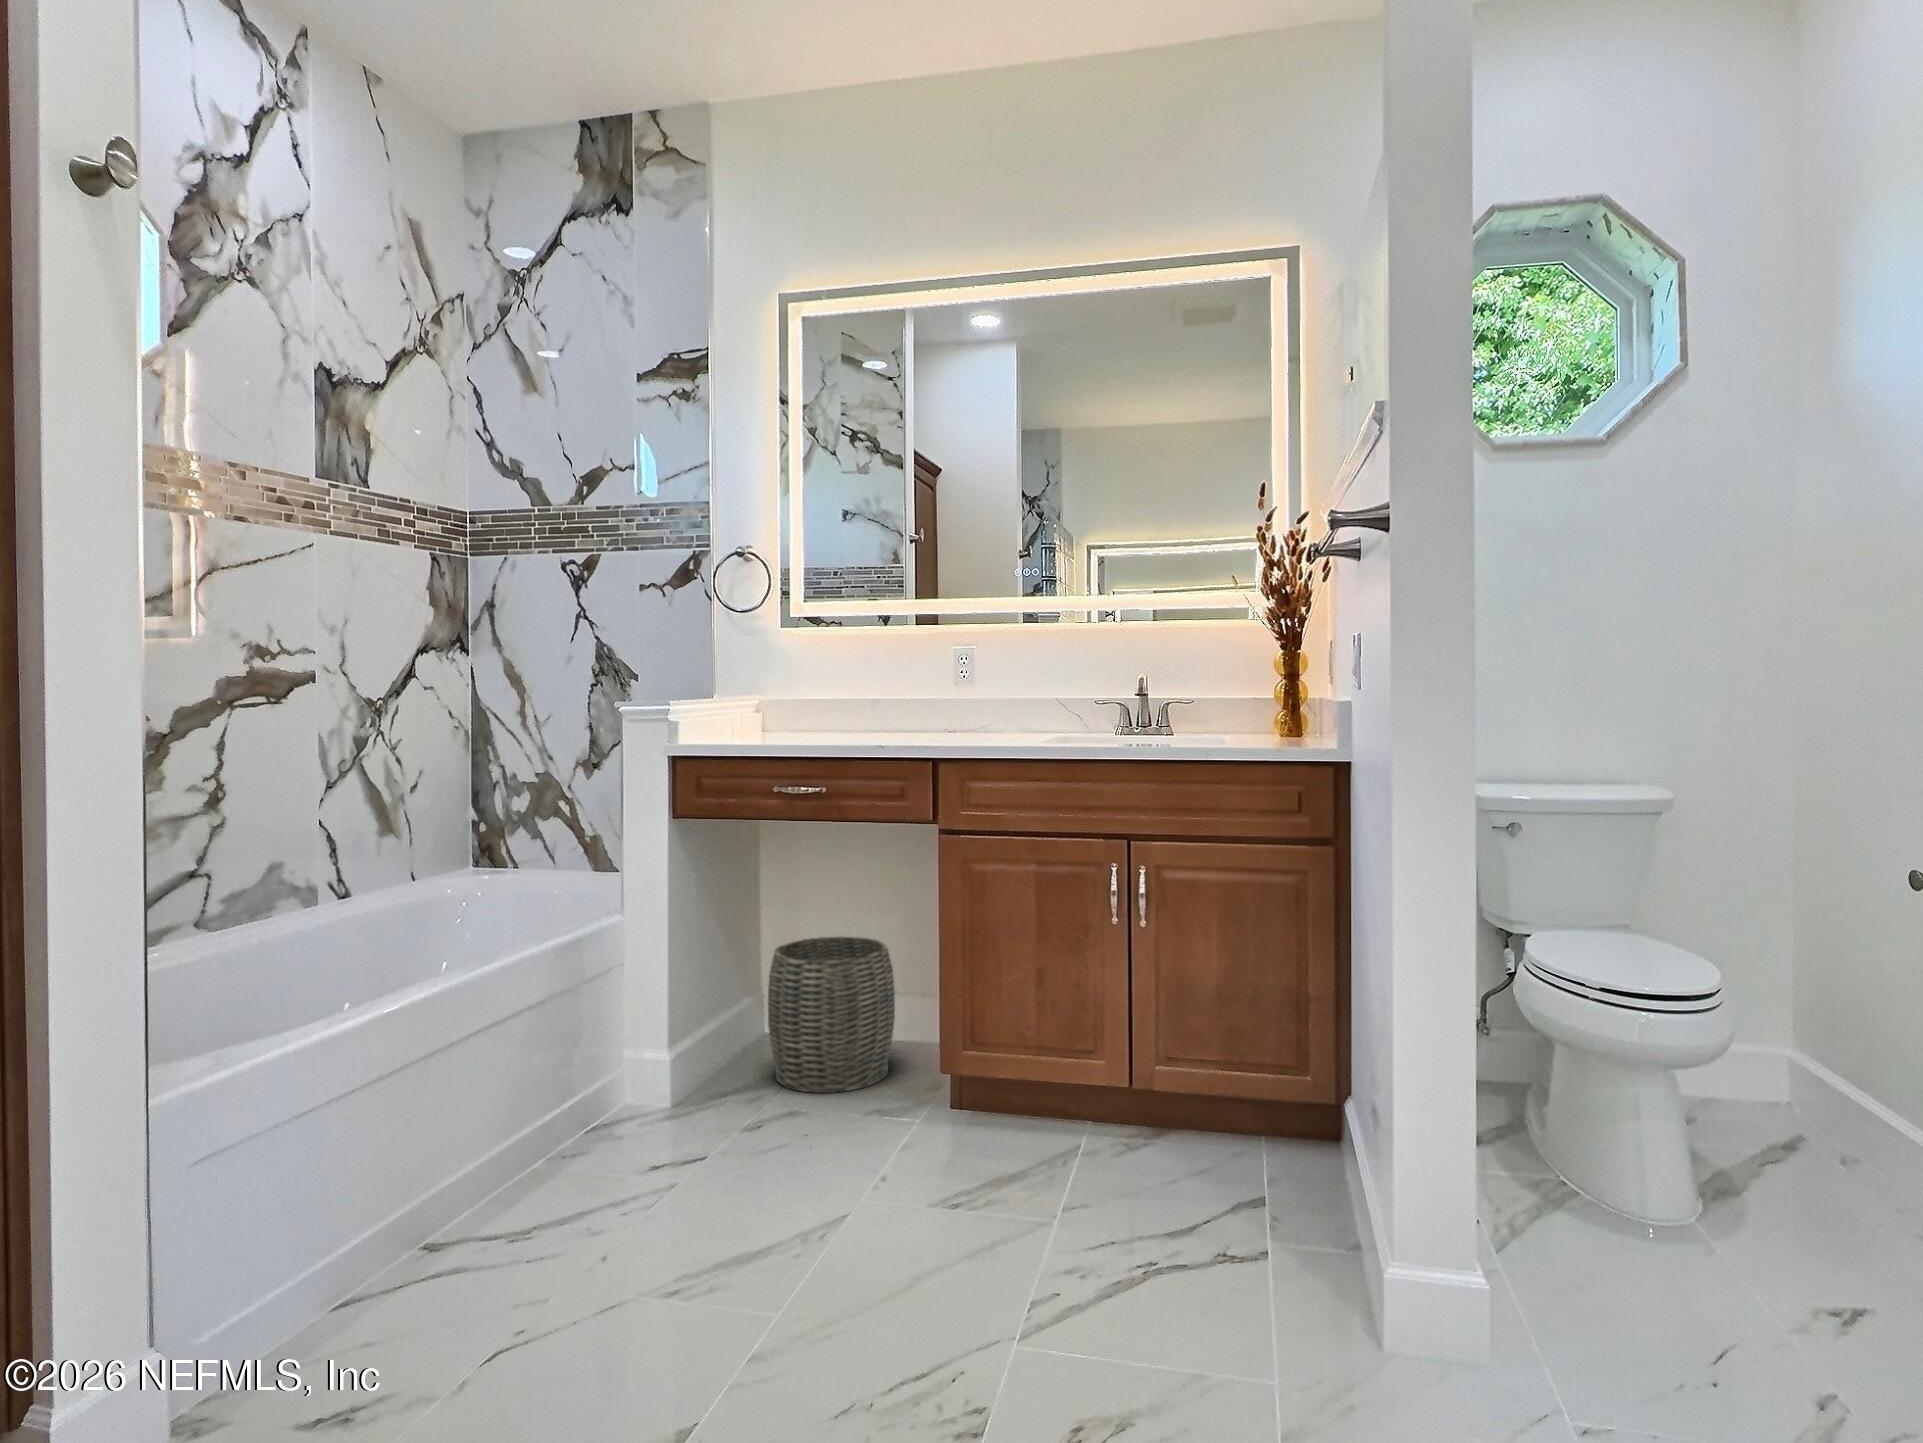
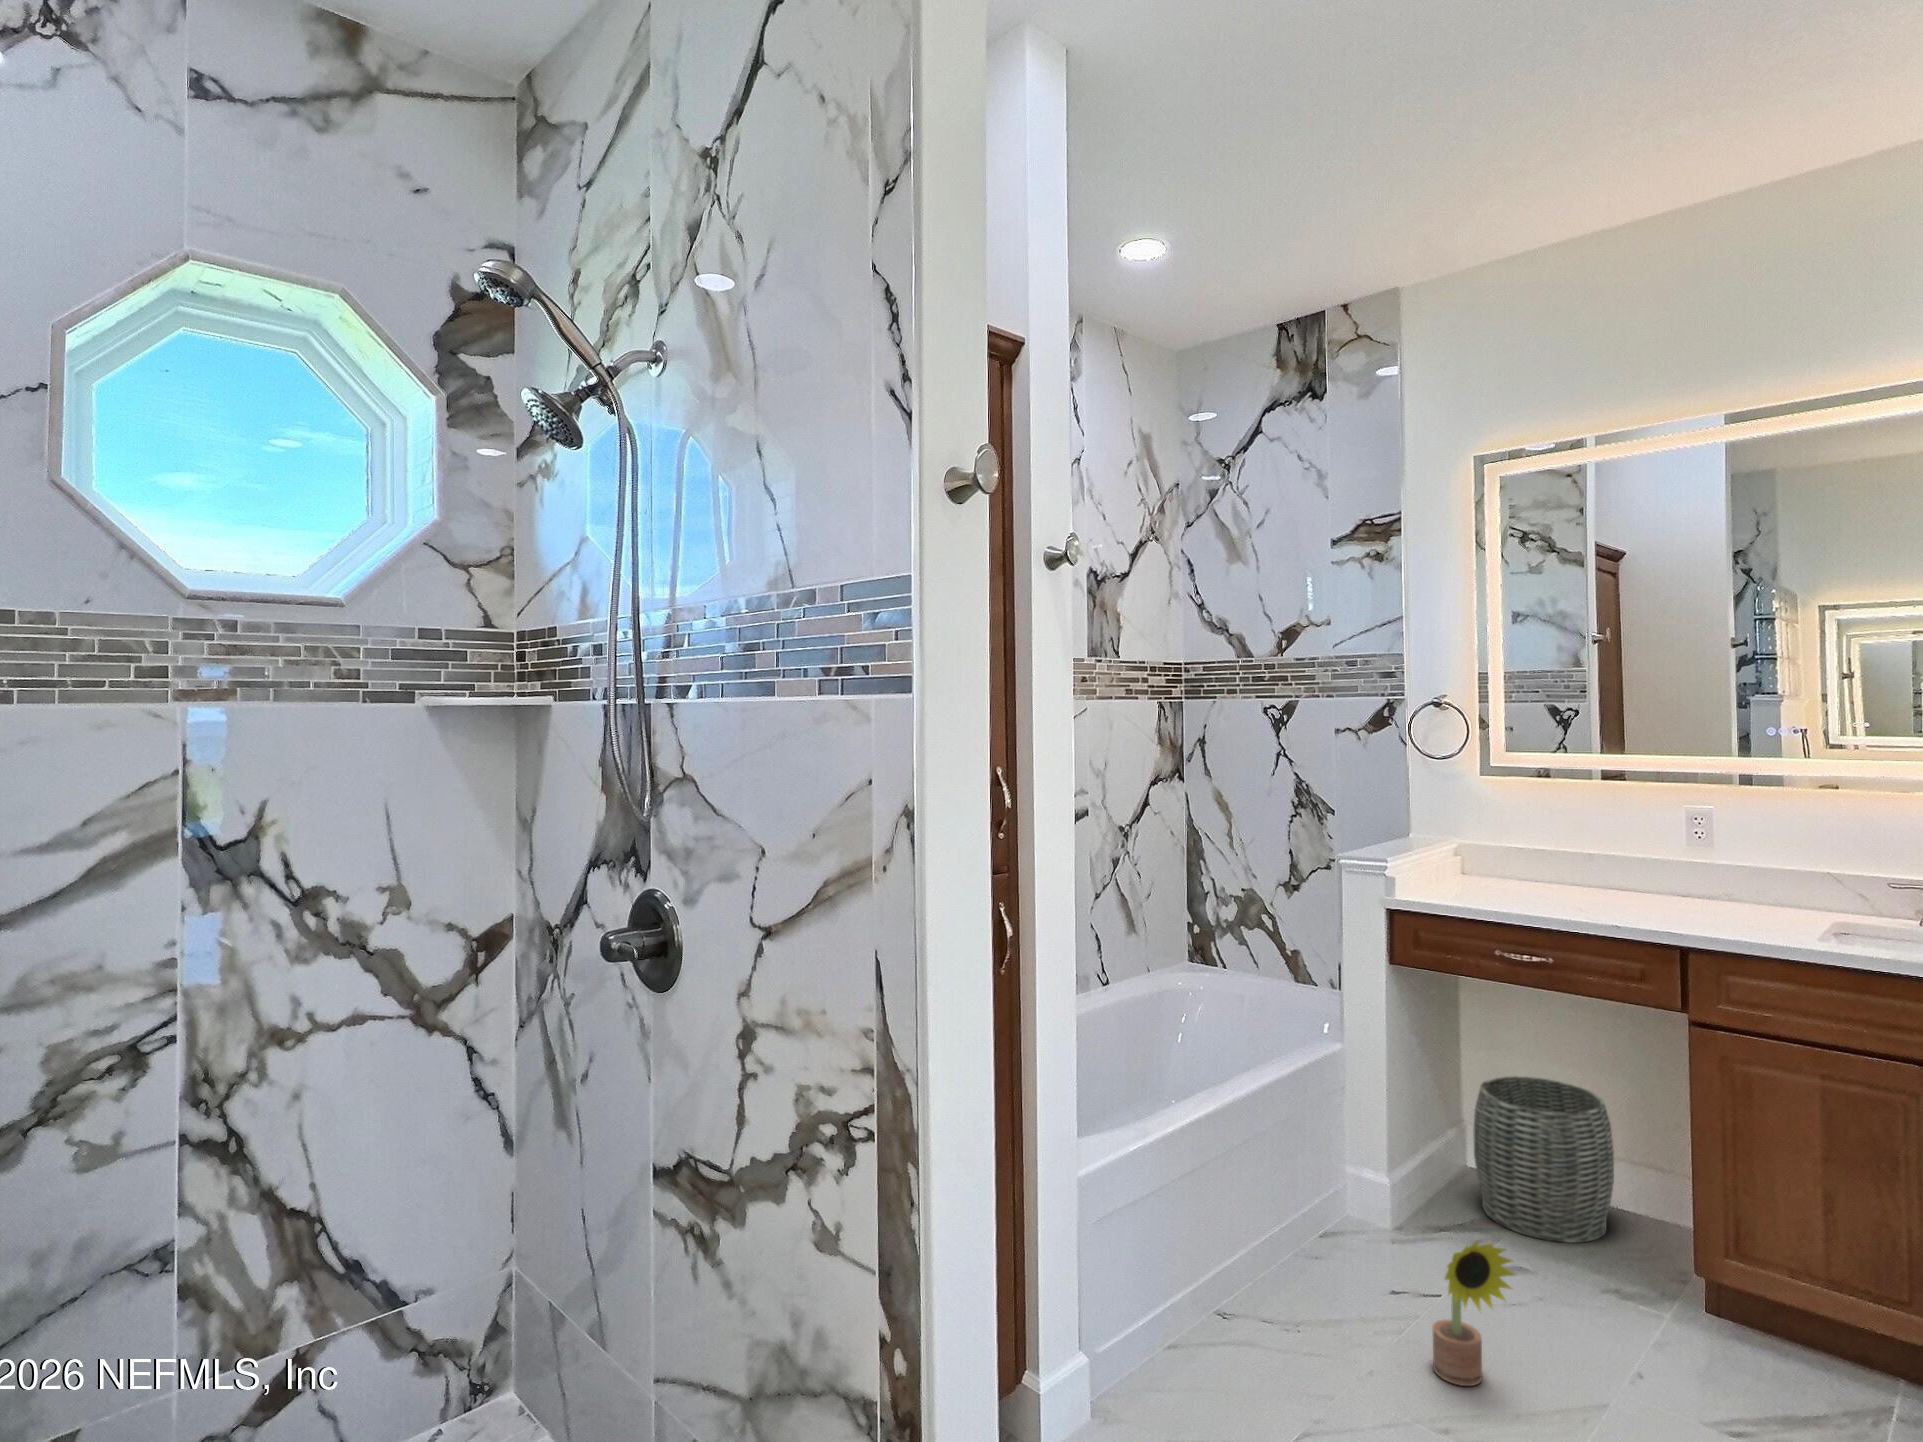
decorative plant: none [677,1077,762,1247] -> present [1433,1242,1515,1386]

